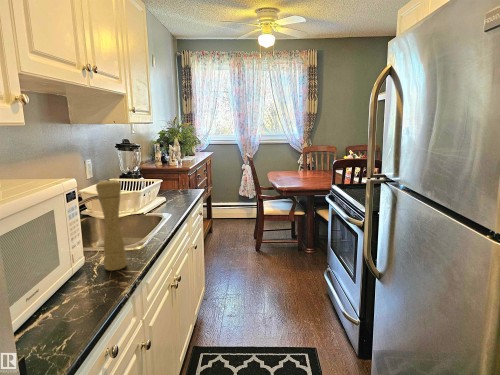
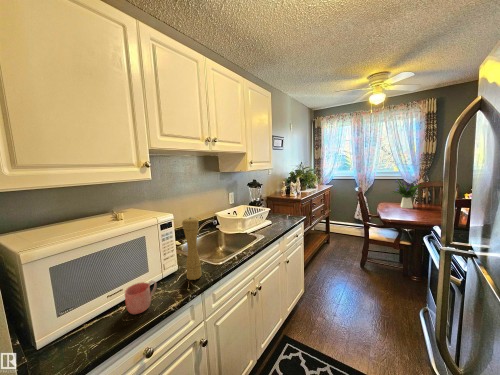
flower arrangement: none [279,141,312,176] -> present [393,179,423,208]
mug: none [46,271,87,319] -> present [125,281,157,314]

